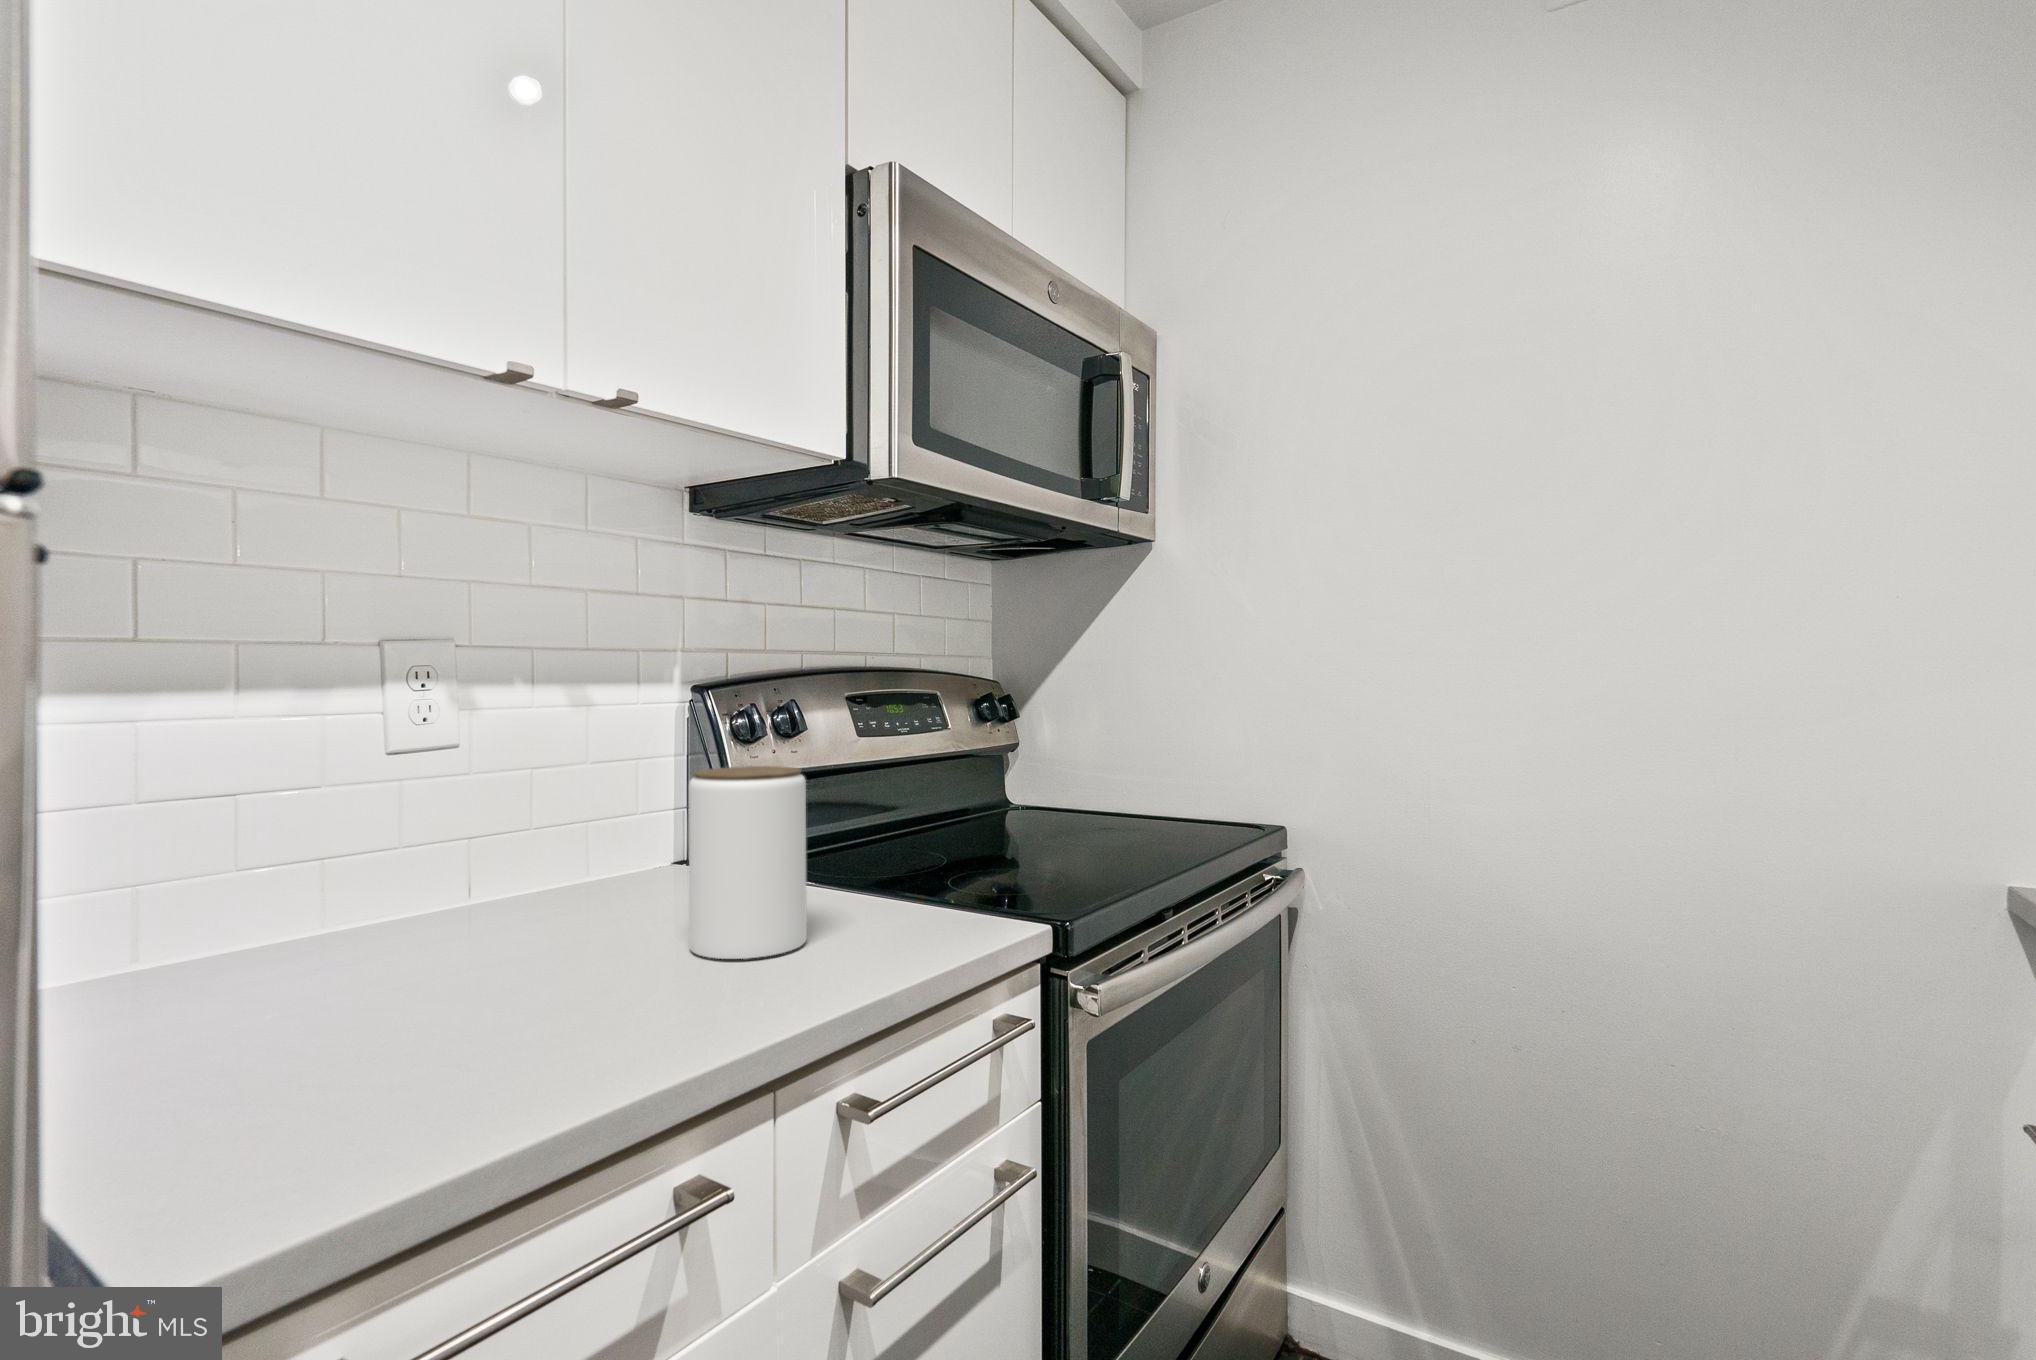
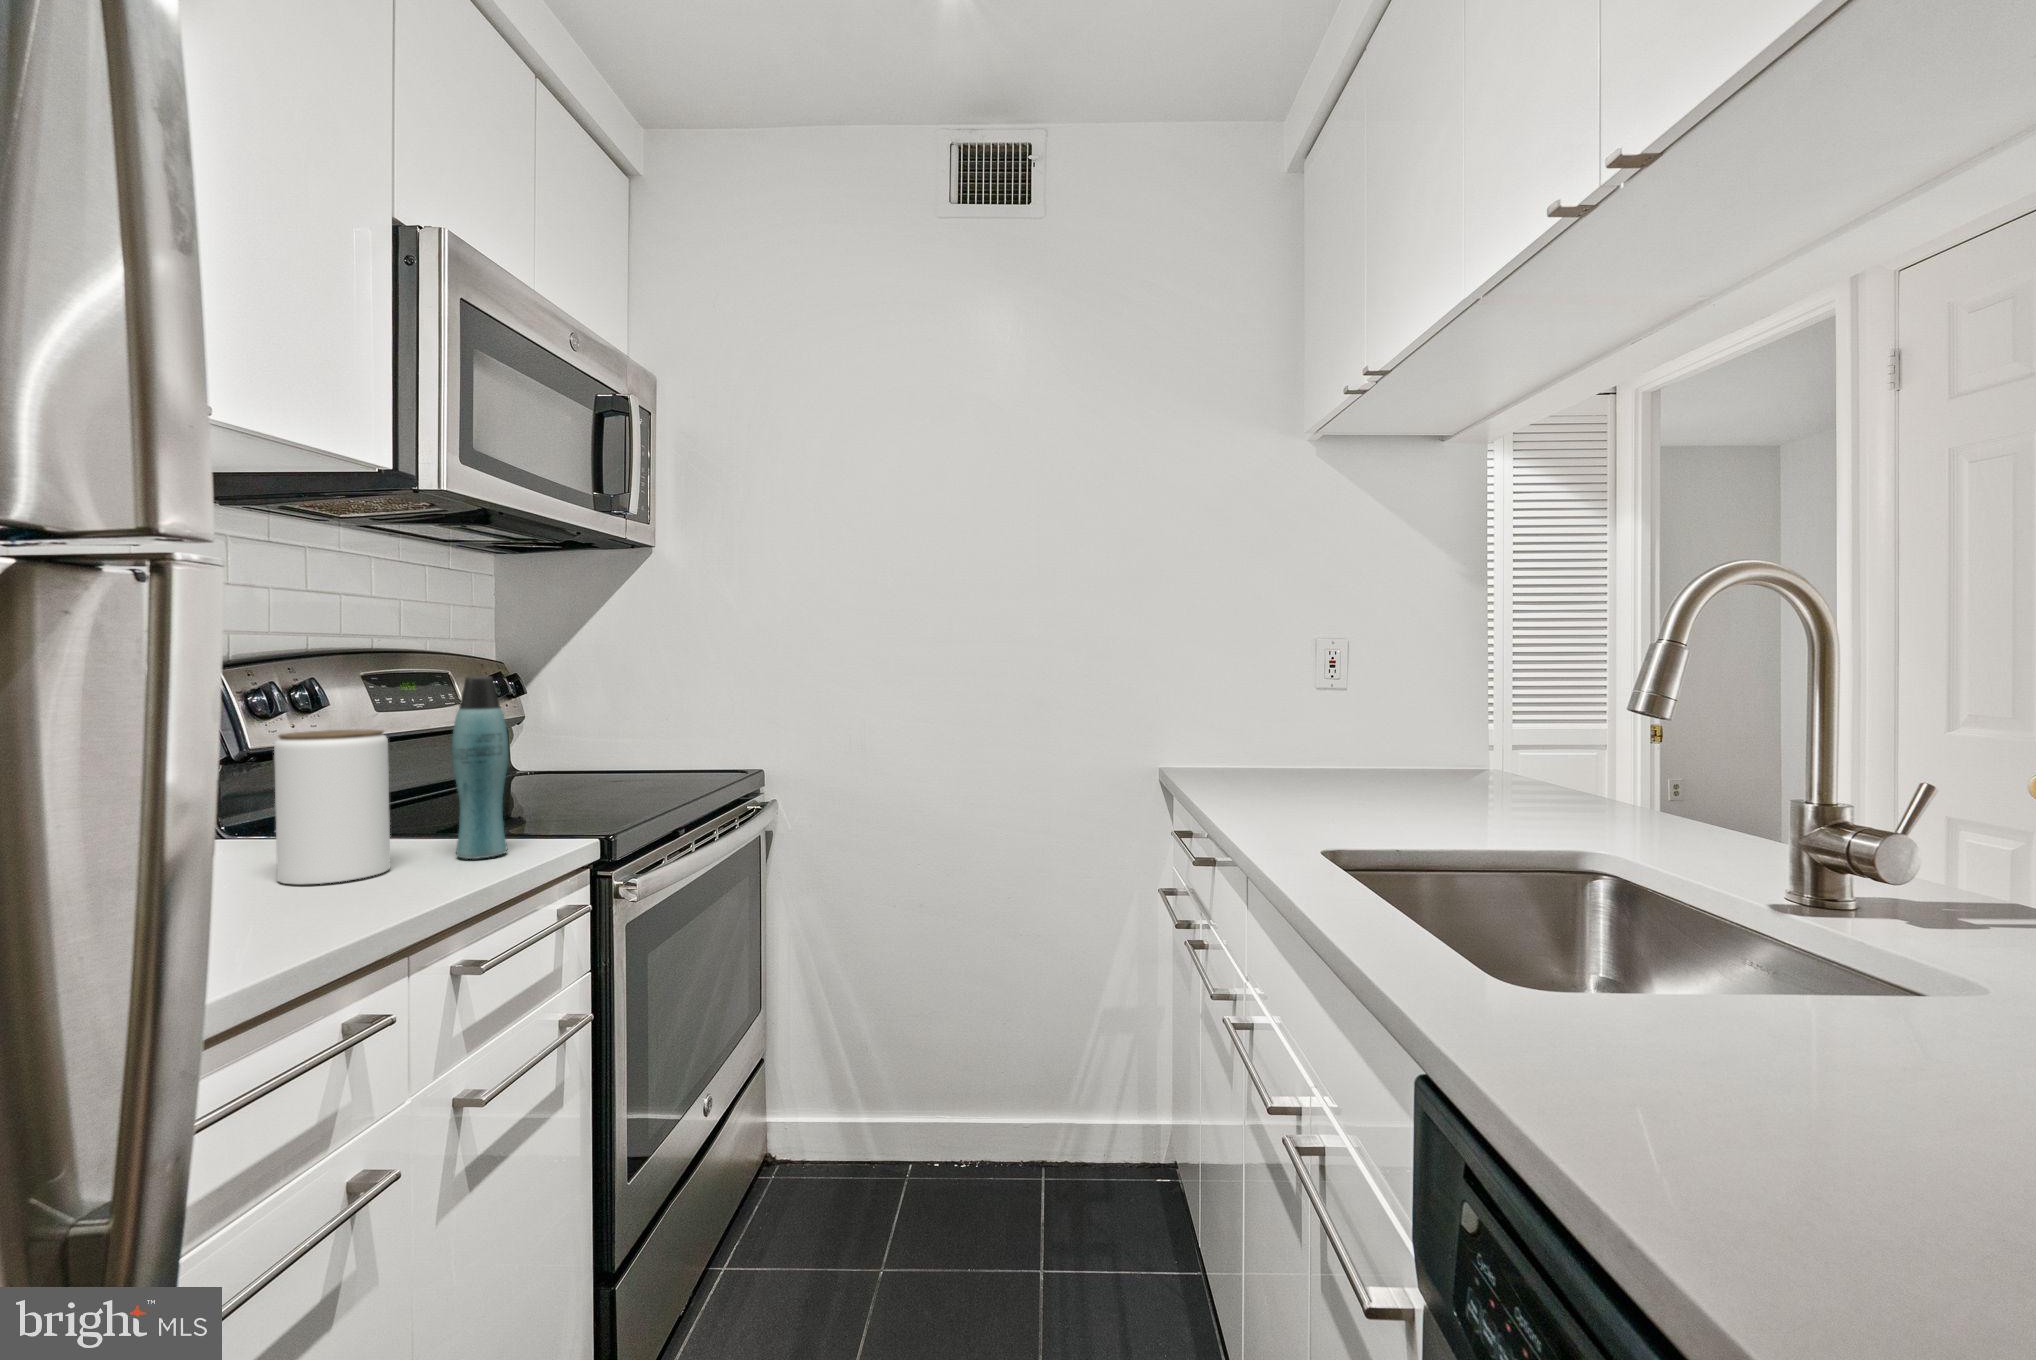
bottle: none [879,702,942,940] -> present [452,676,509,859]

